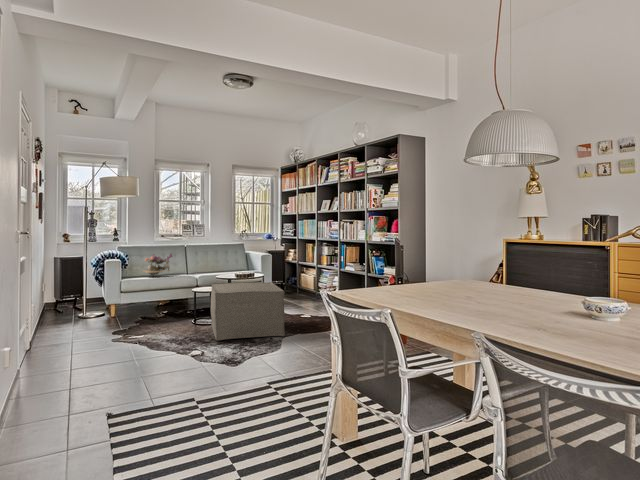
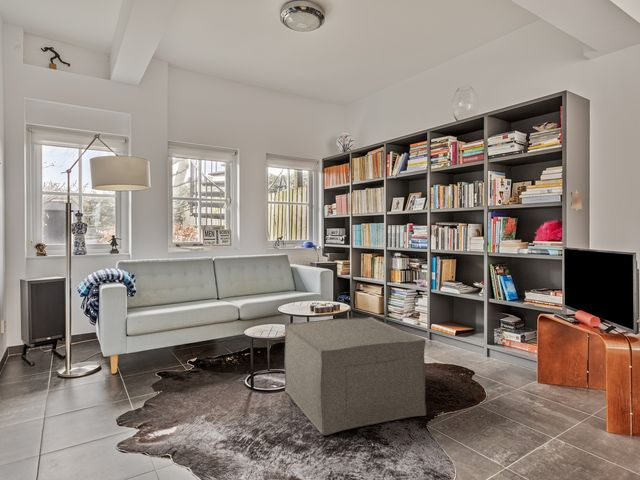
flower arrangement: present [144,254,172,276] -> none [156,271,202,306]

